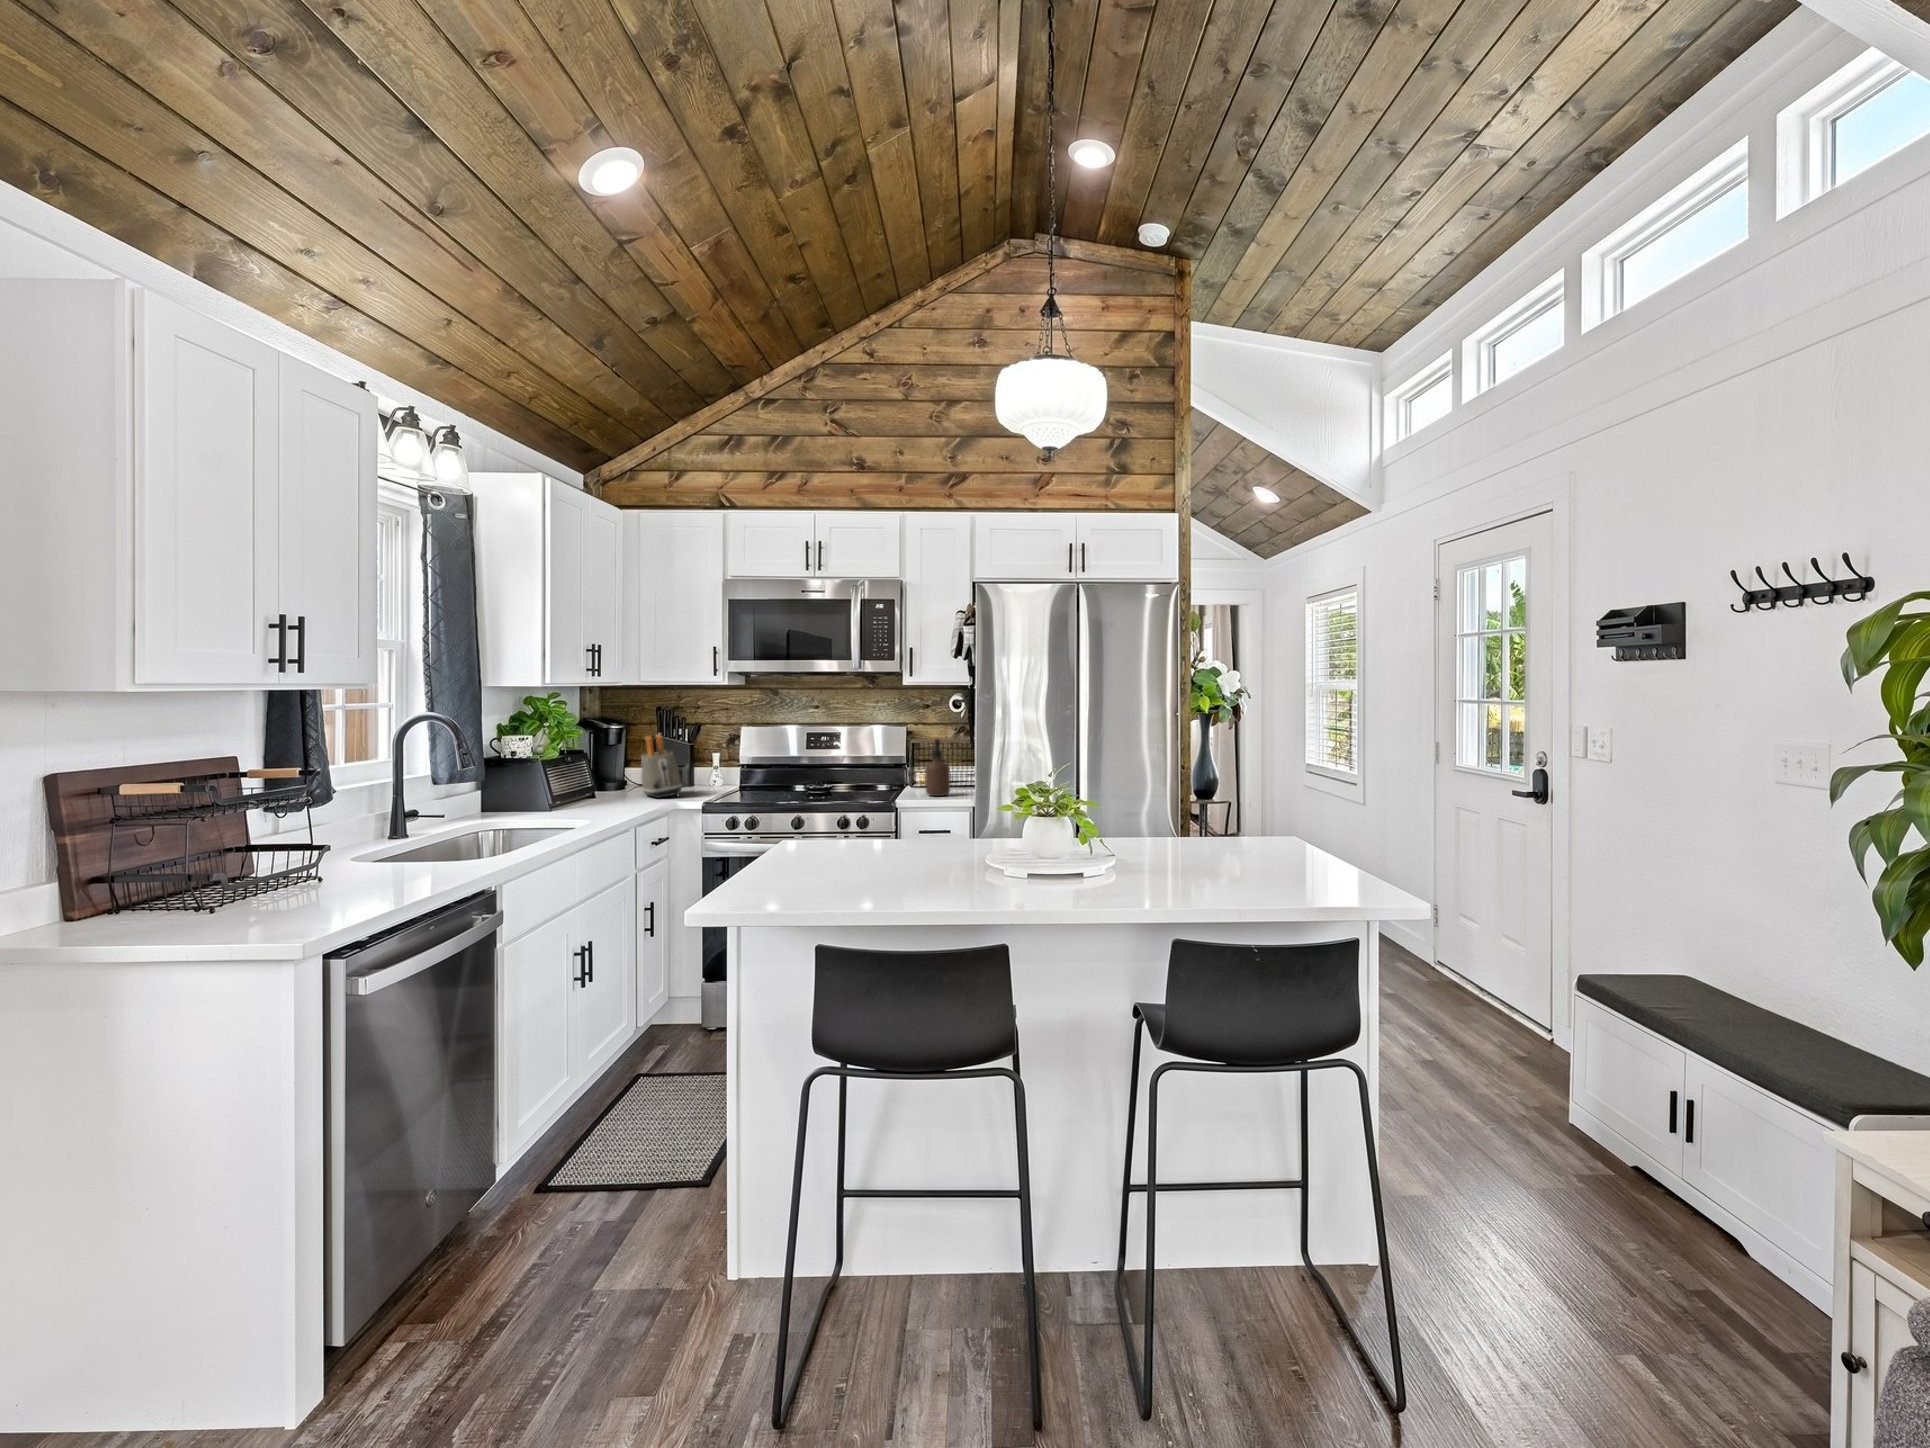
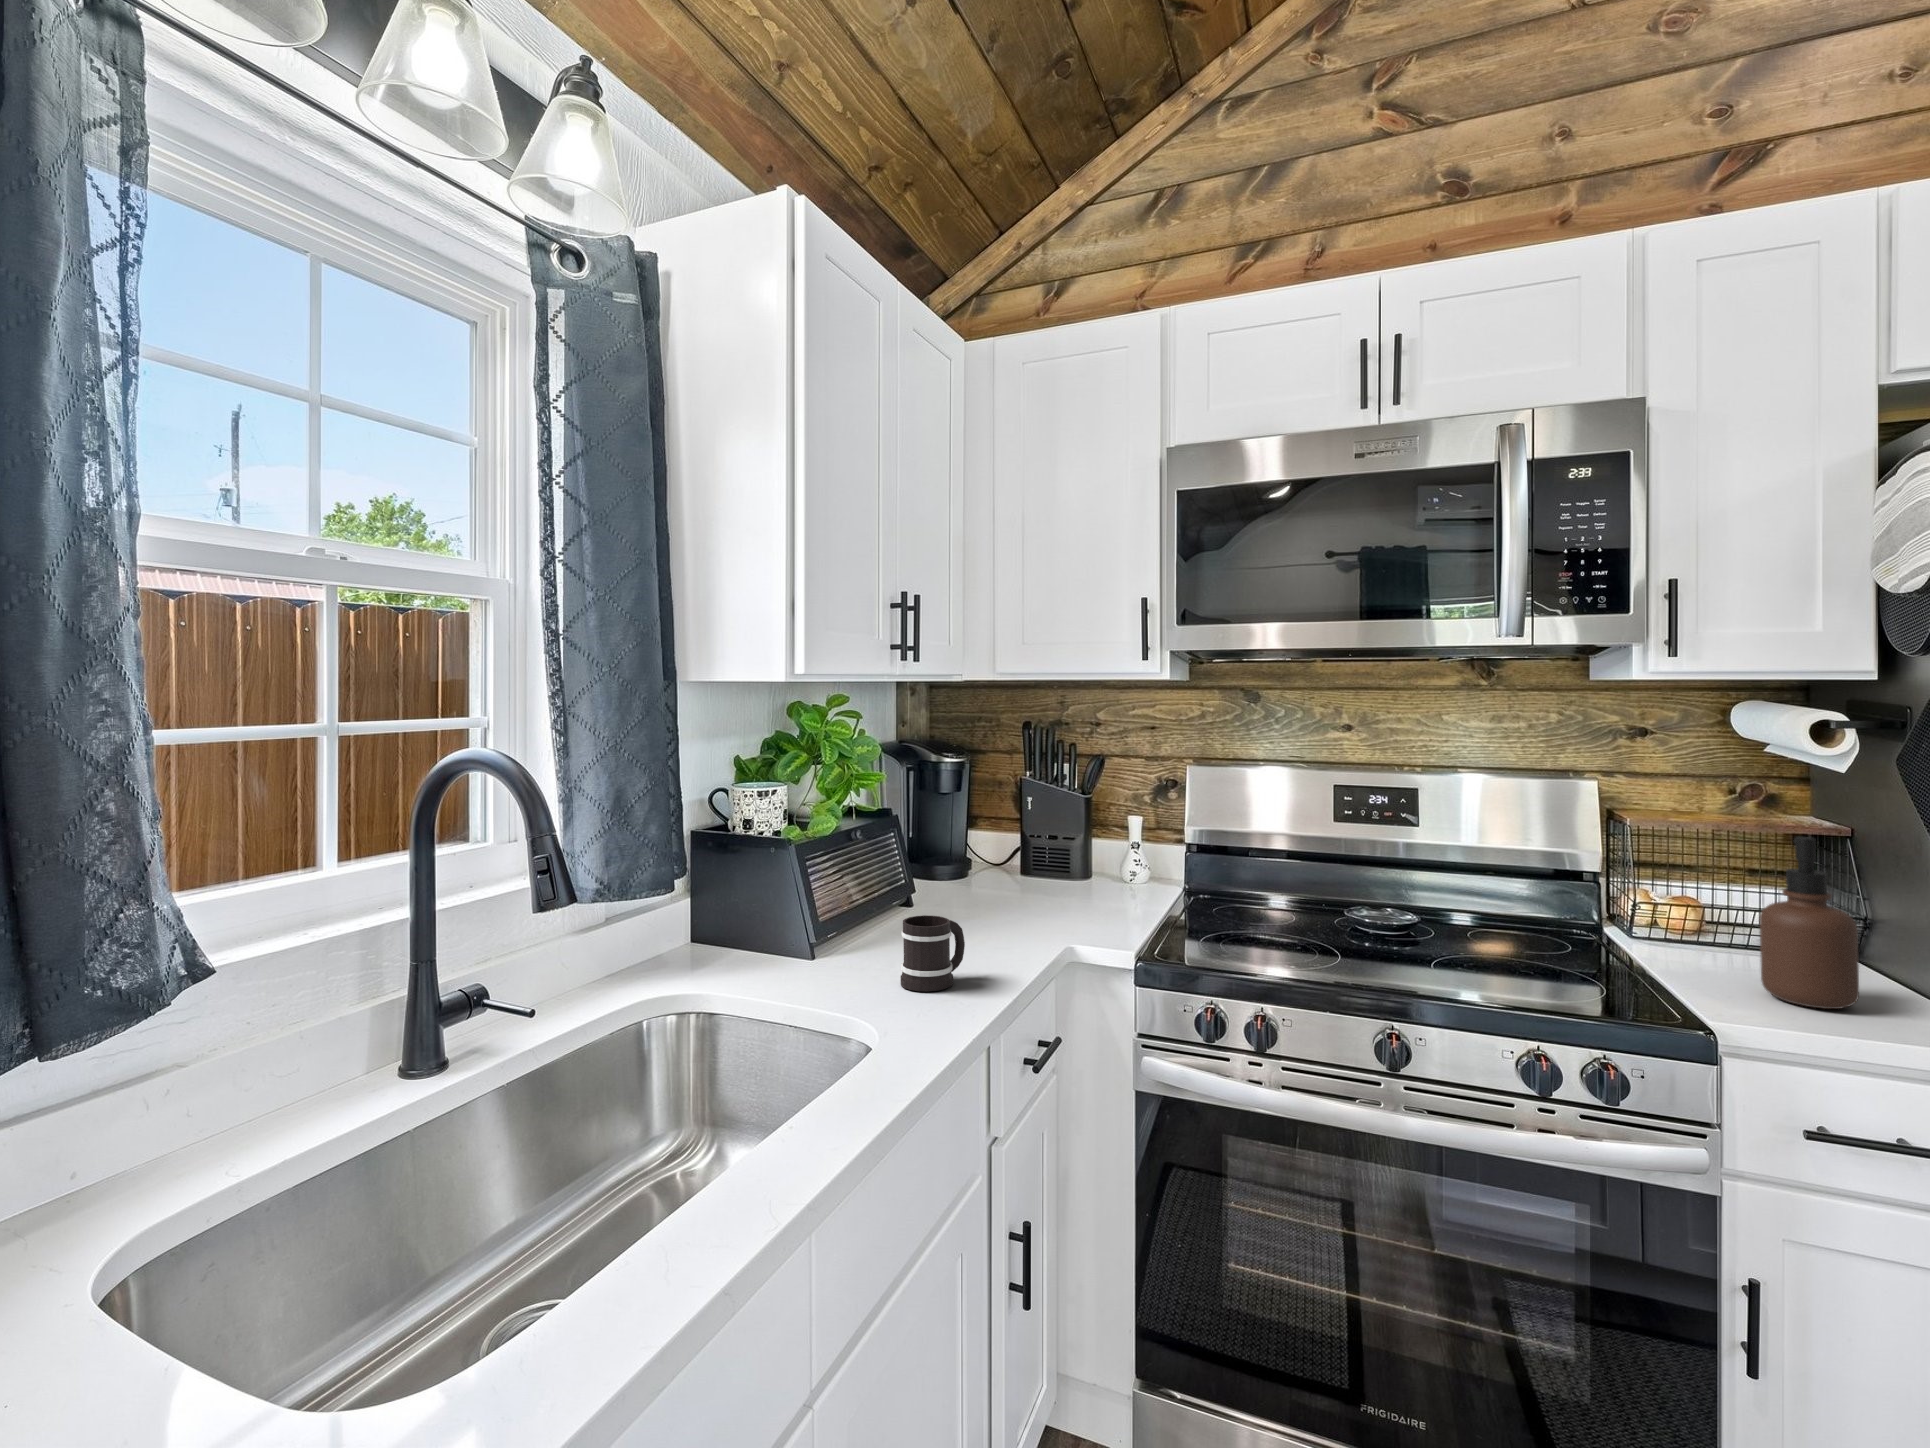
toaster: present [641,735,682,798] -> none [998,783,1086,927]
mug: none [594,784,623,812] -> present [901,915,965,991]

